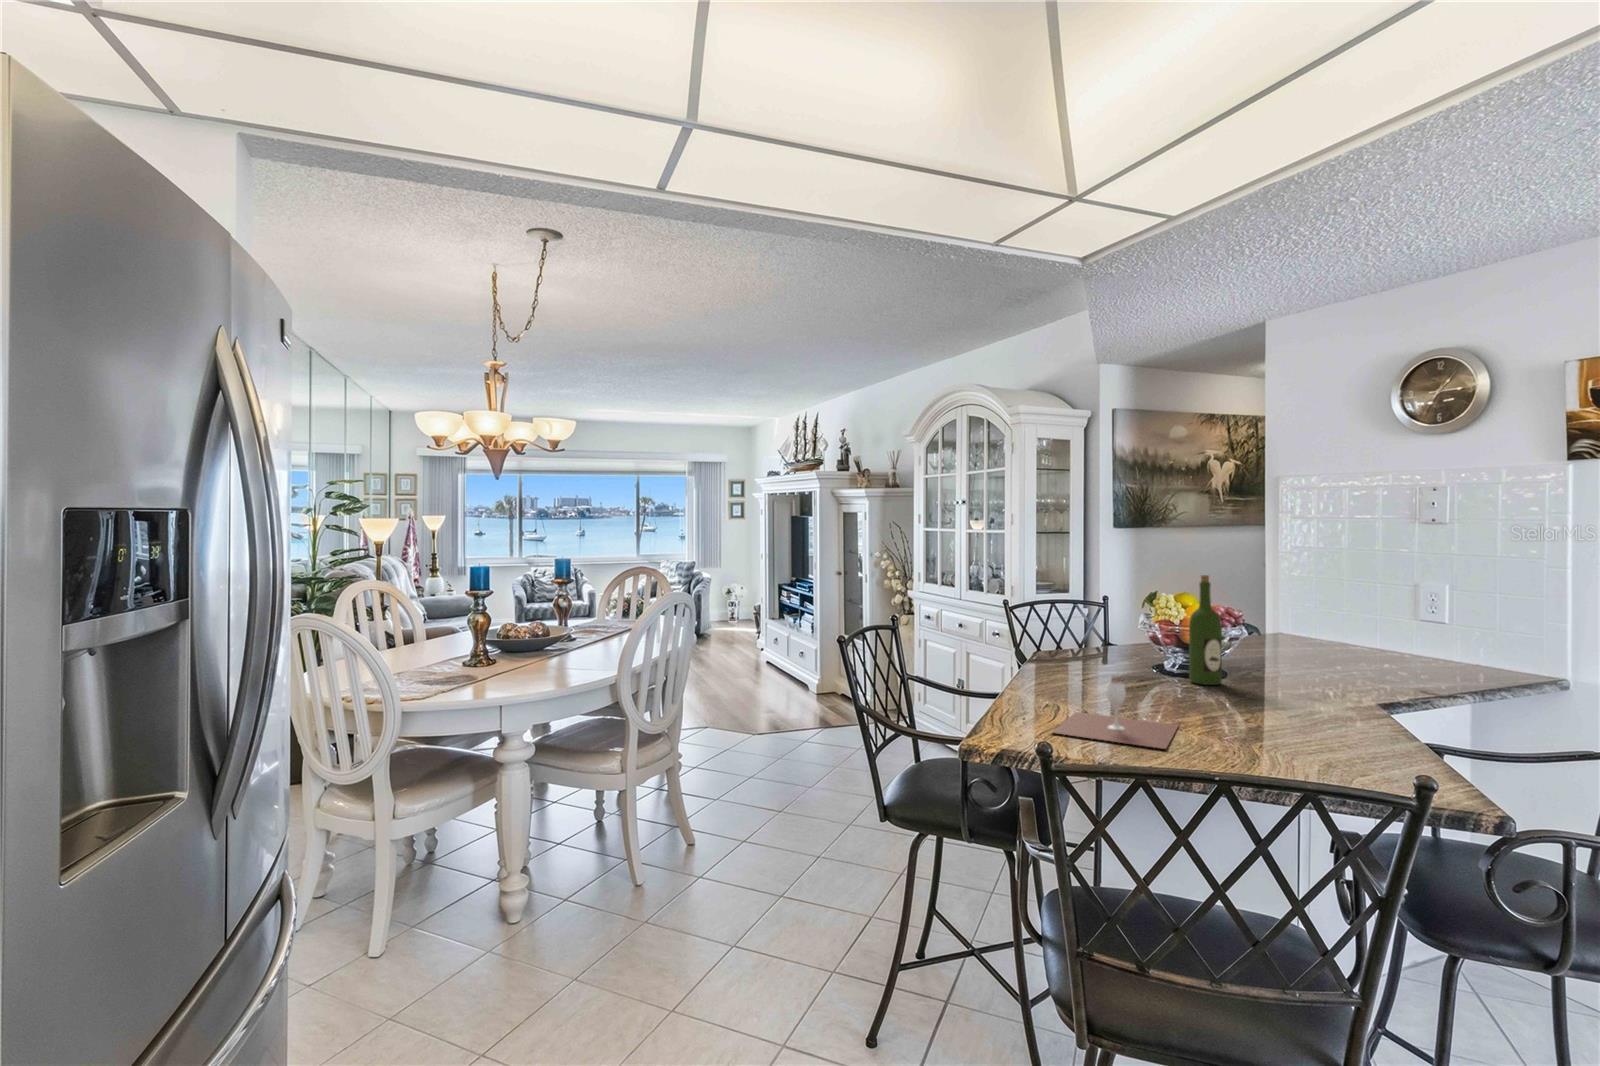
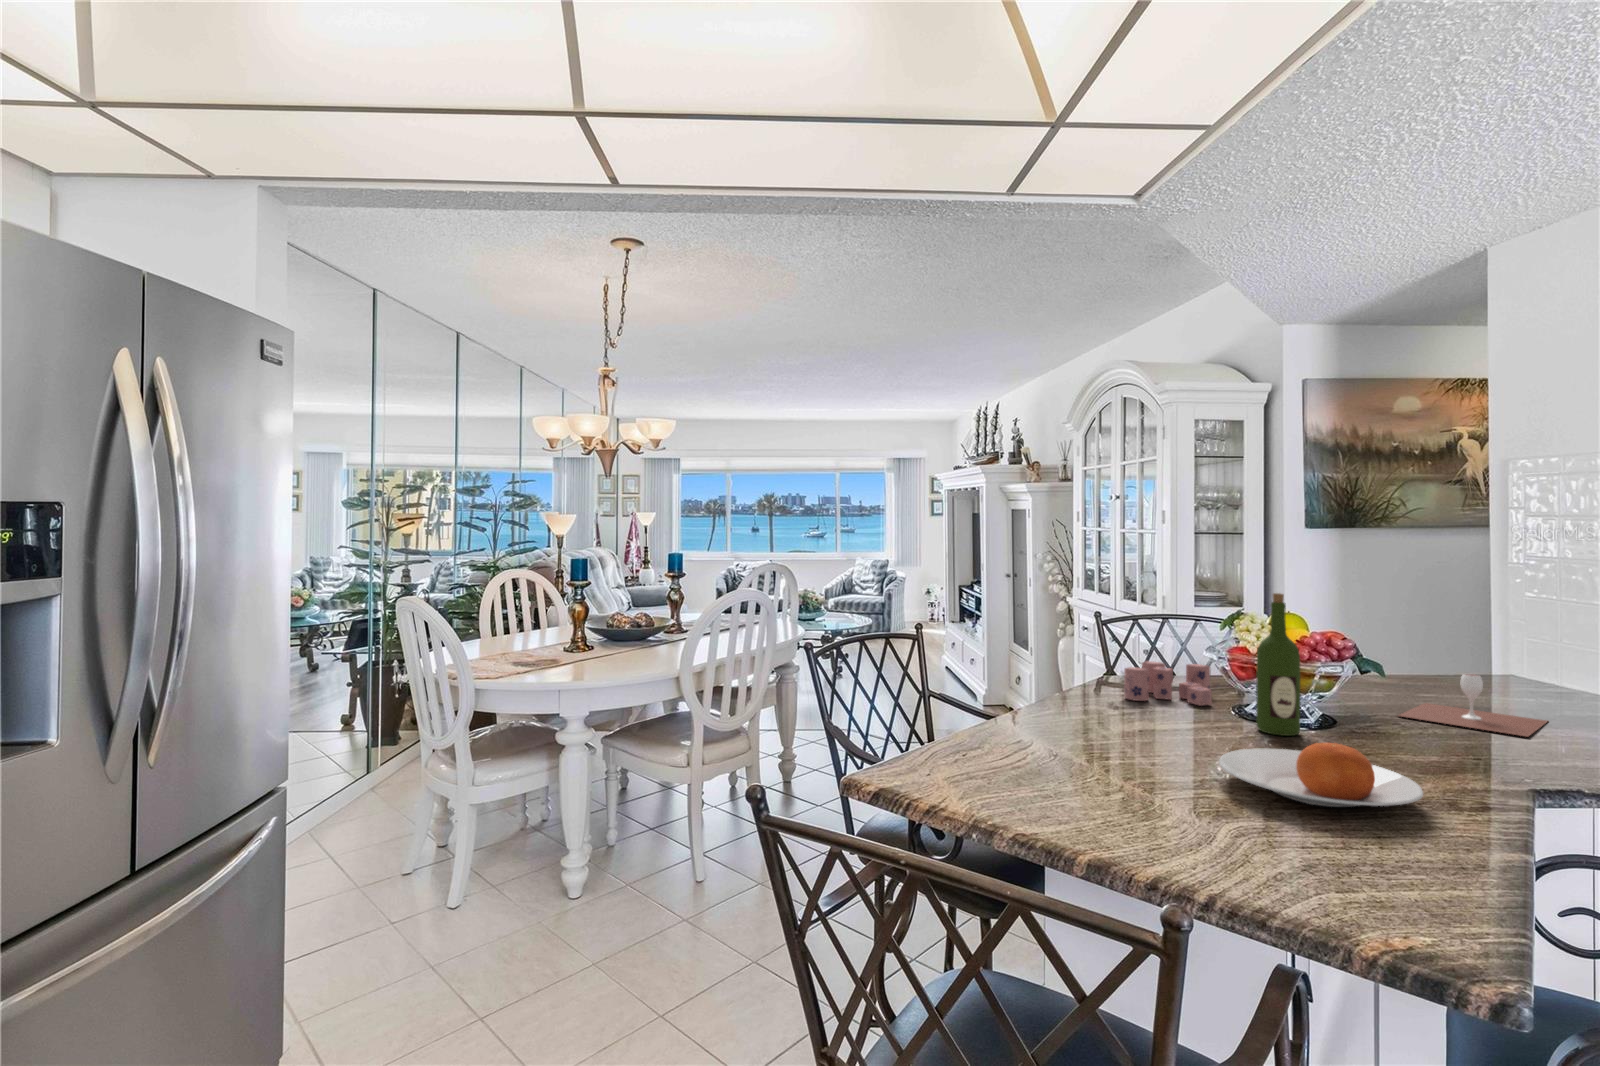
candle: none [1070,636,1136,669] -> present [1124,661,1212,706]
wine glass: present [1052,682,1178,749] -> present [1399,674,1547,737]
plate: none [1215,683,1366,728] -> present [1219,743,1423,807]

